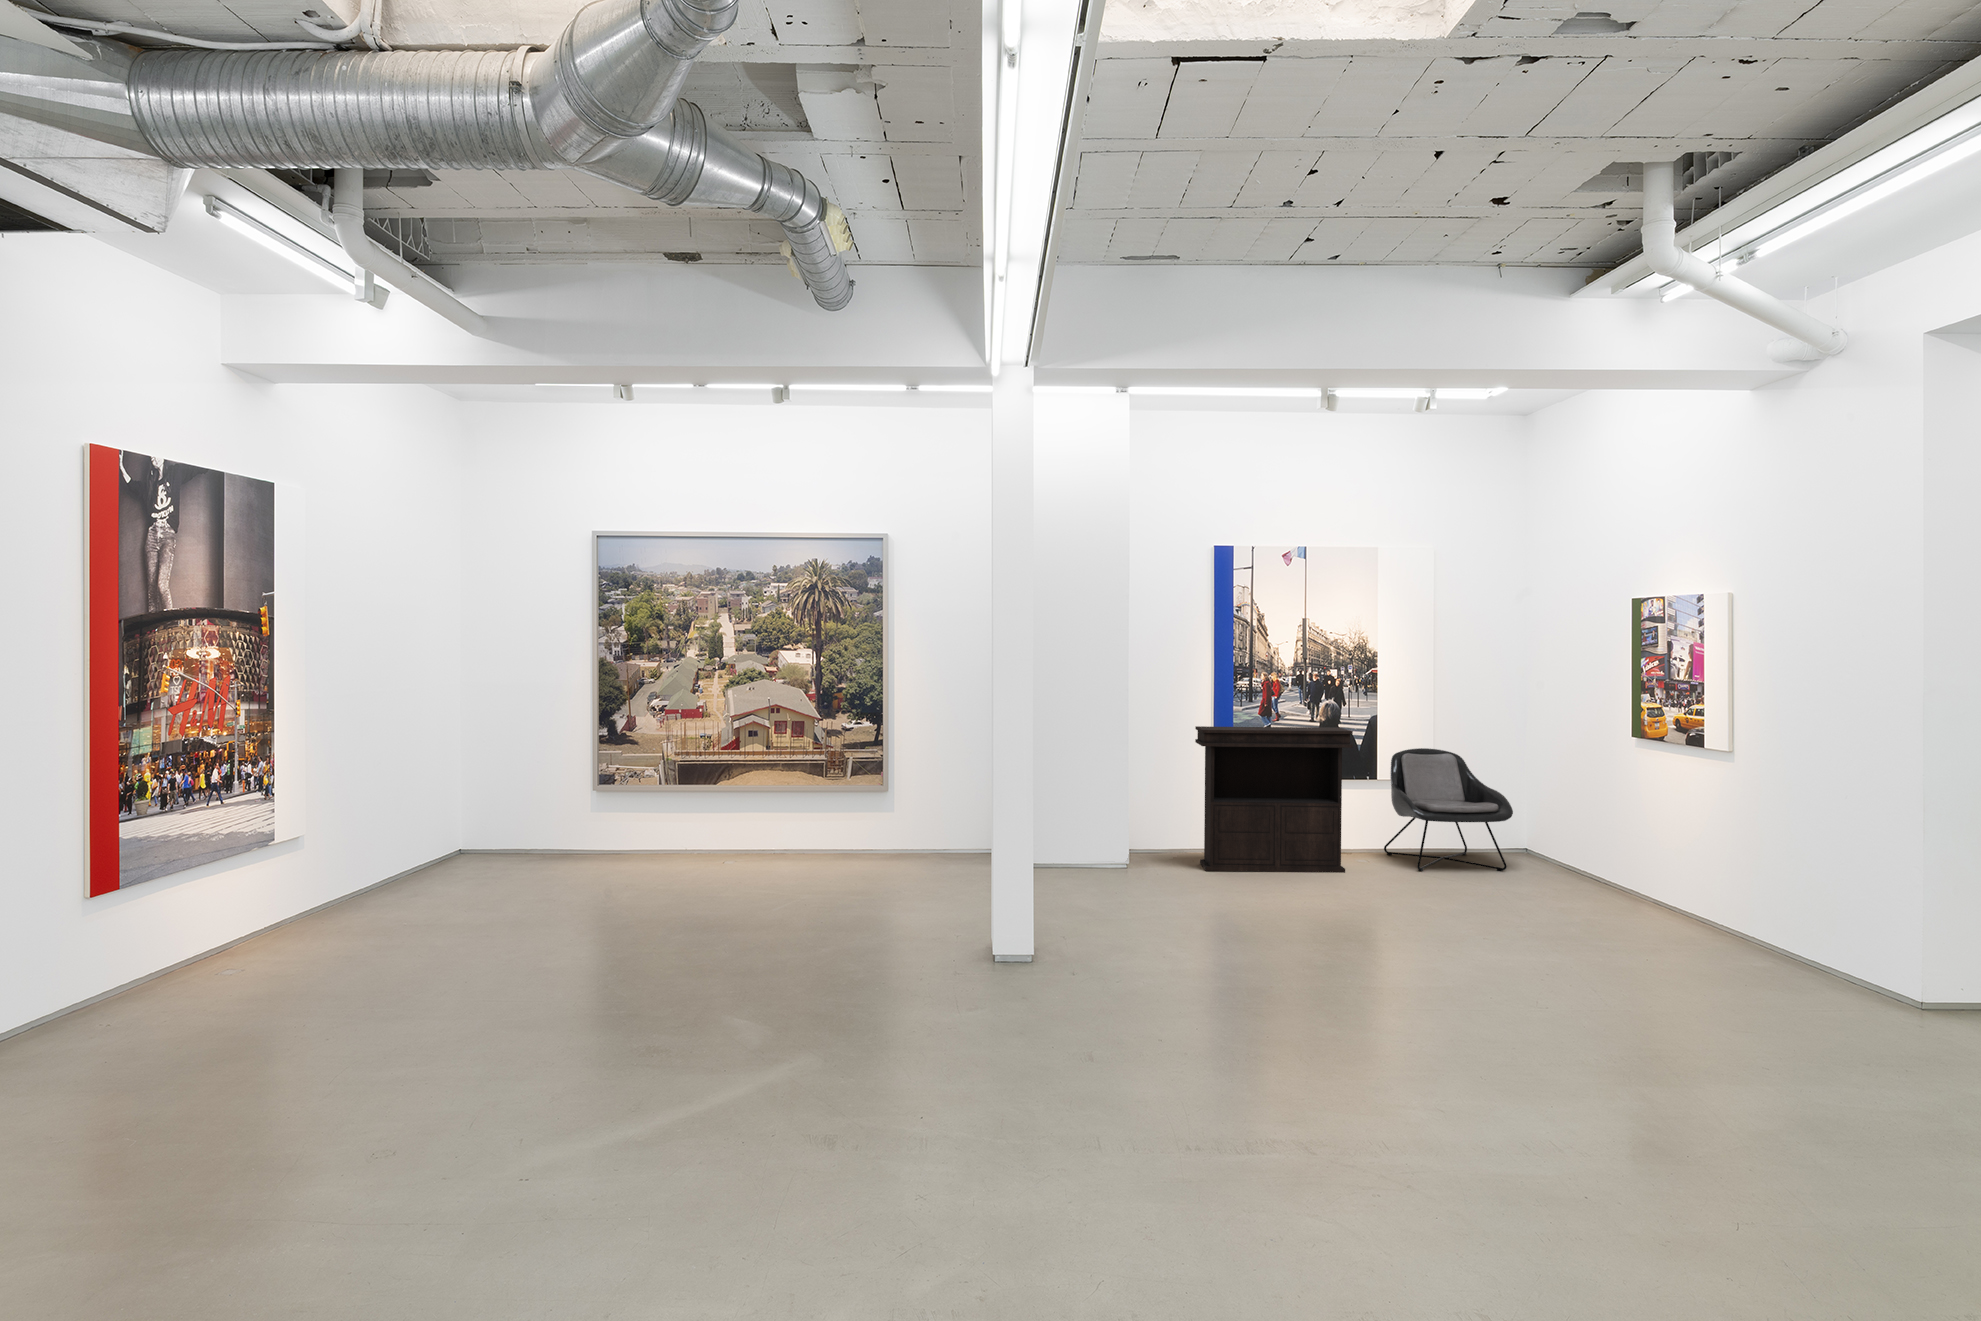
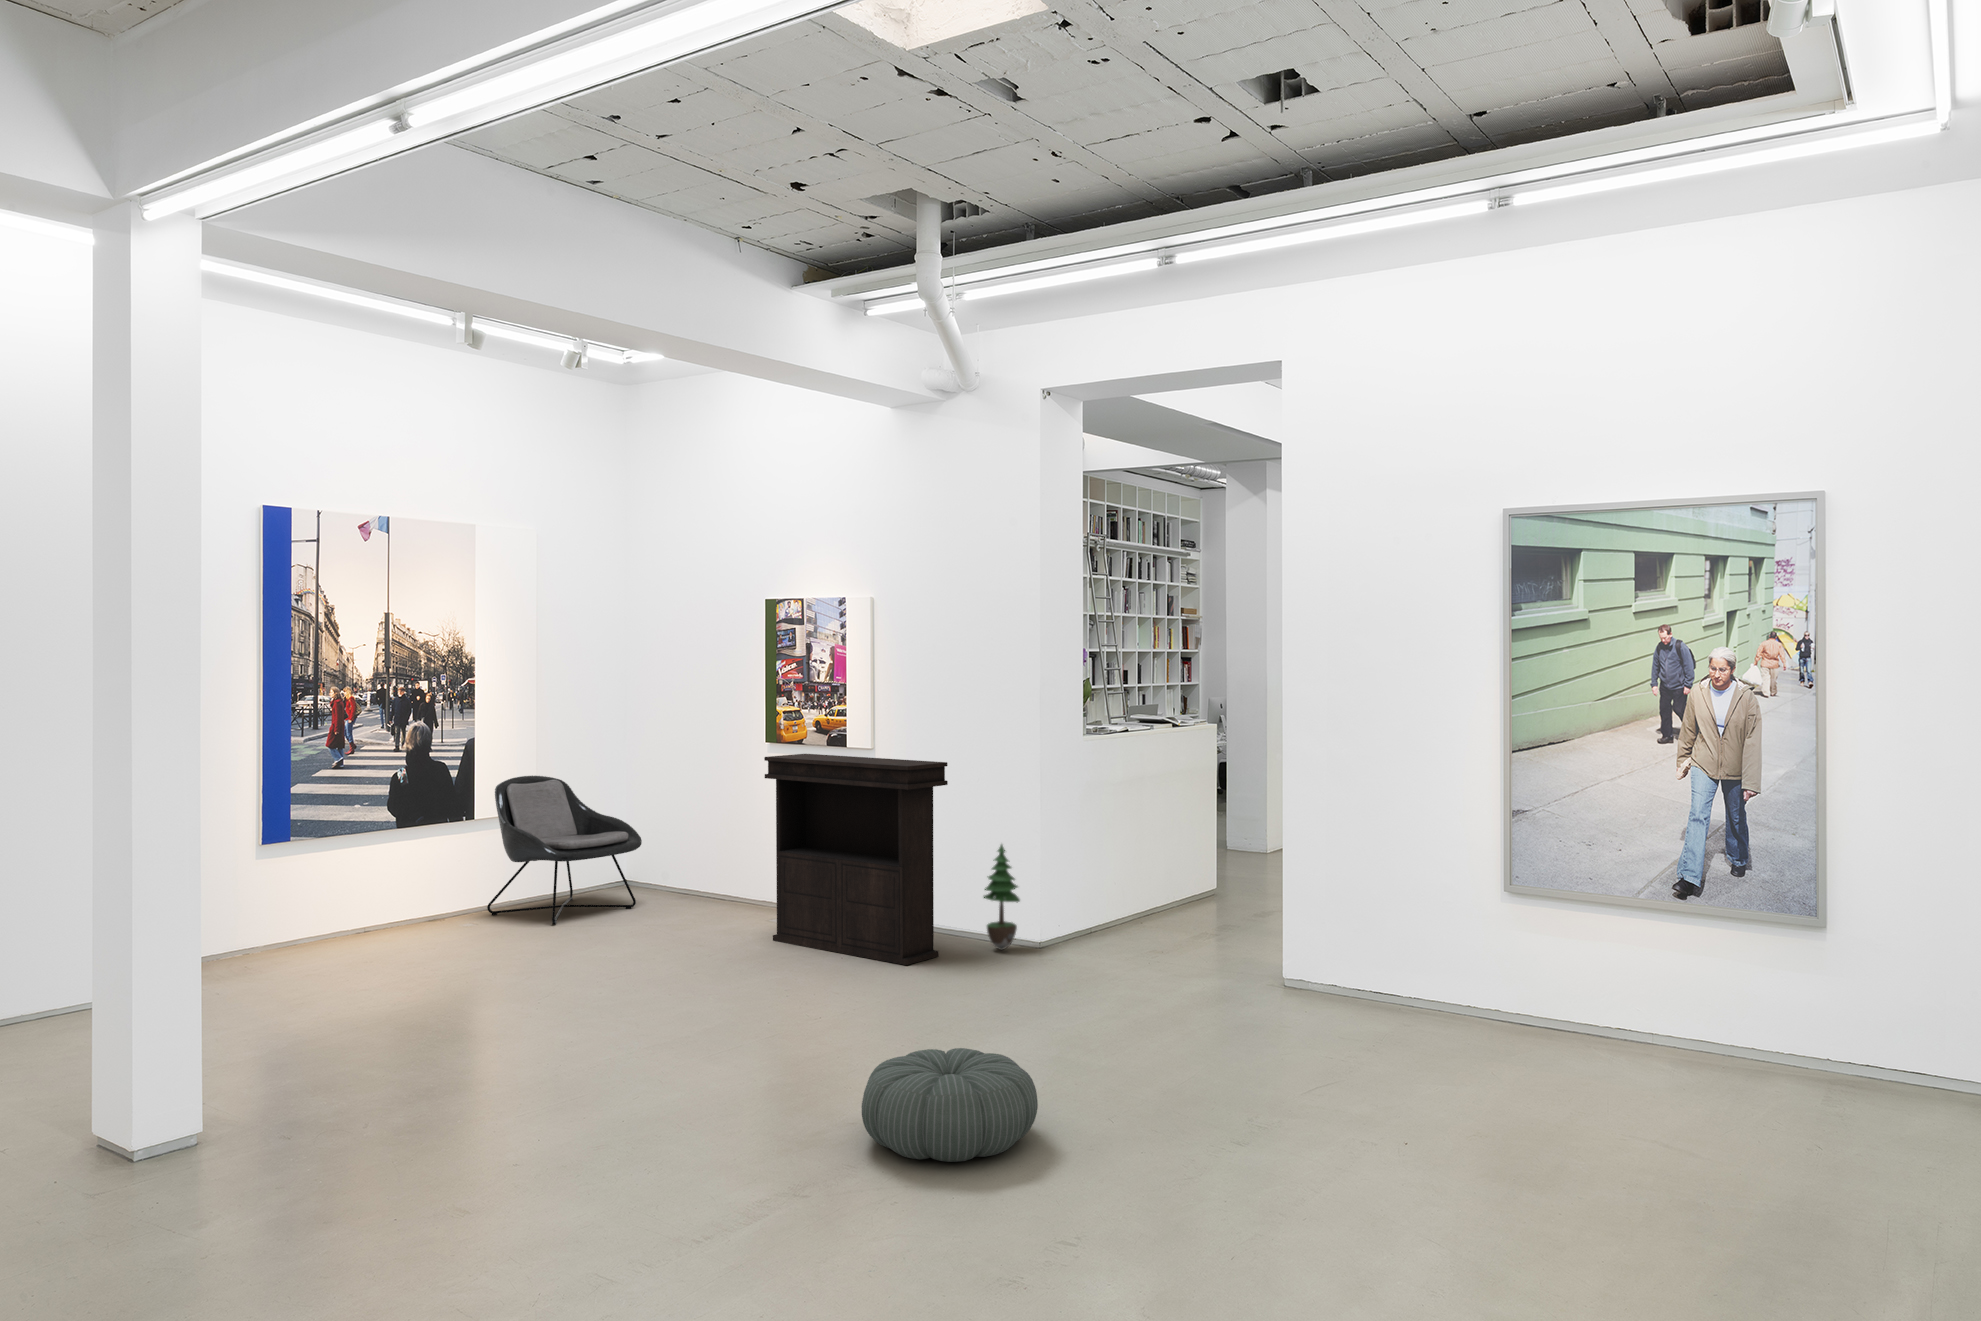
console table: present [1195,726,1353,873] -> present [764,754,948,965]
potted tree: none [1820,874,1880,1000] -> present [984,845,1020,950]
pouf: none [1361,1050,1560,1187] -> present [862,1048,1038,1162]

